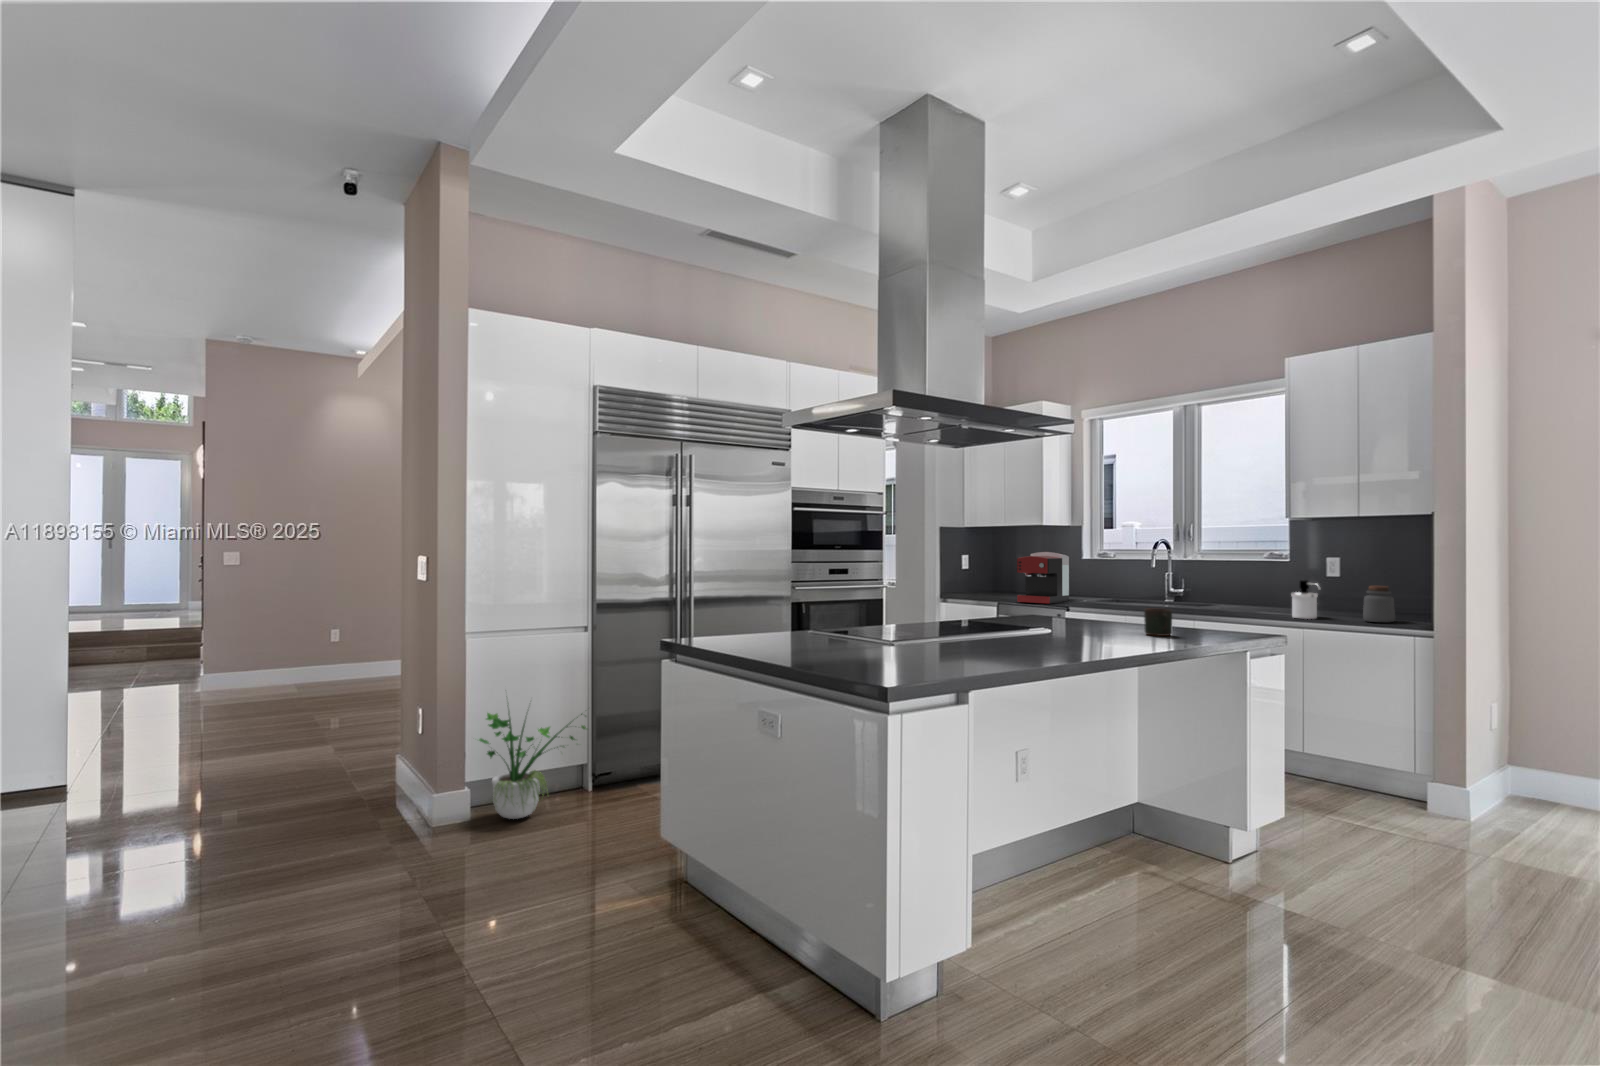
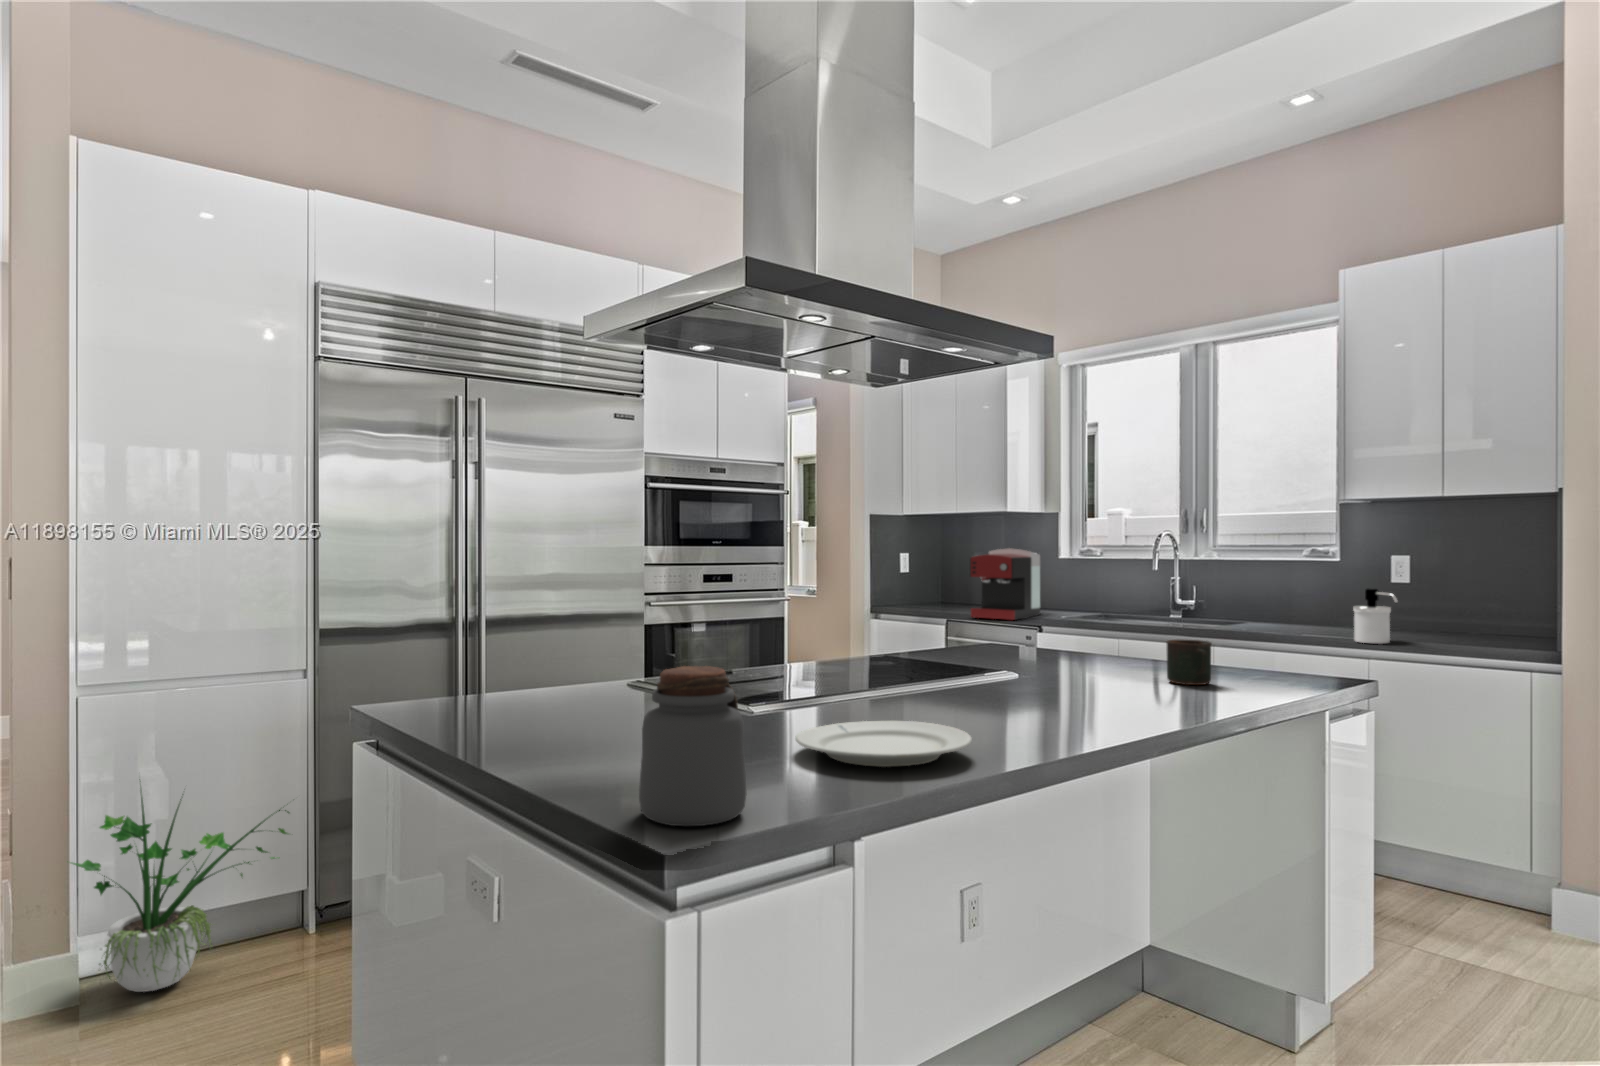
jar: present [1363,586,1395,622] -> present [639,666,746,826]
plate: none [931,645,1025,663] -> present [795,721,972,767]

